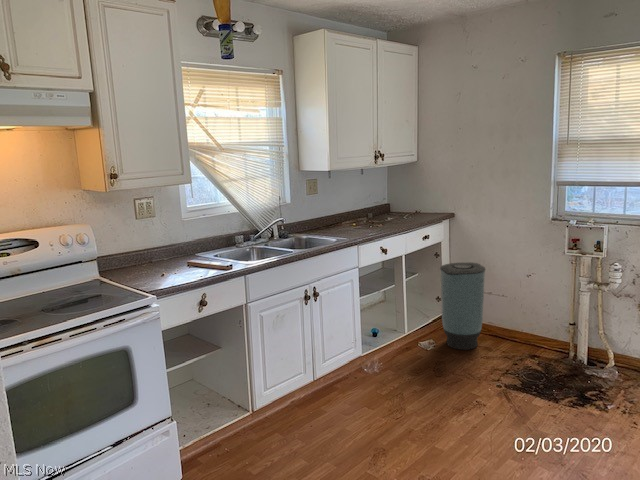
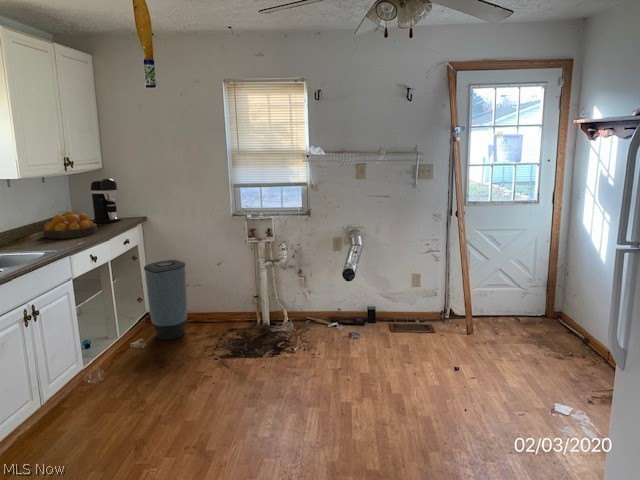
coffee maker: none [403,171,428,216] -> present [91,178,121,223]
fruit bowl: none [352,202,398,228] -> present [43,211,97,238]

